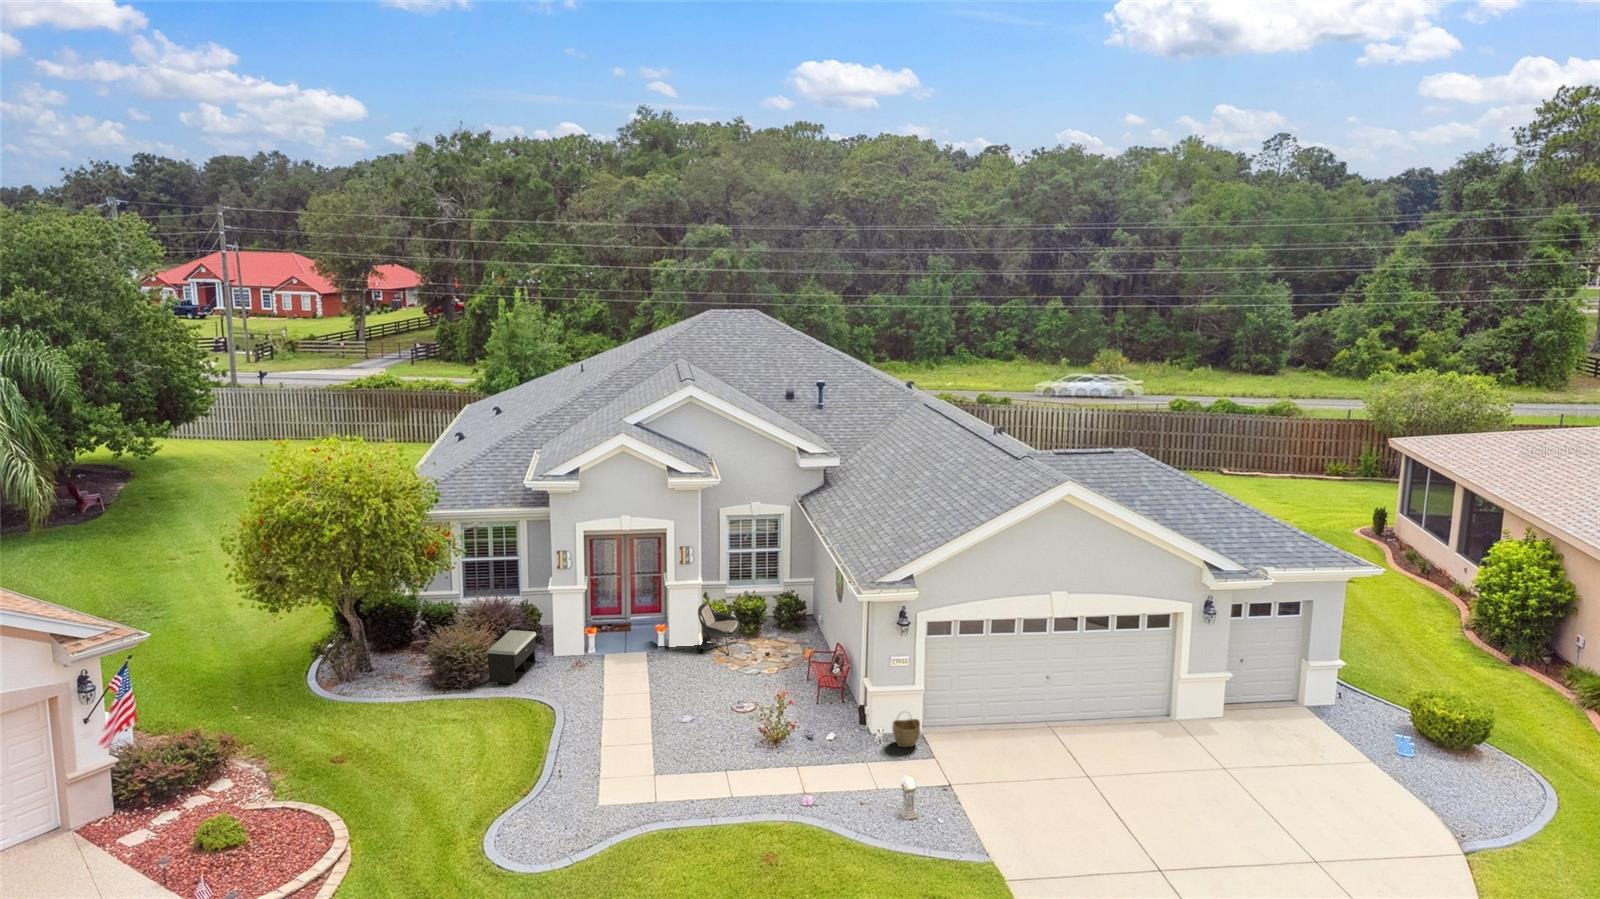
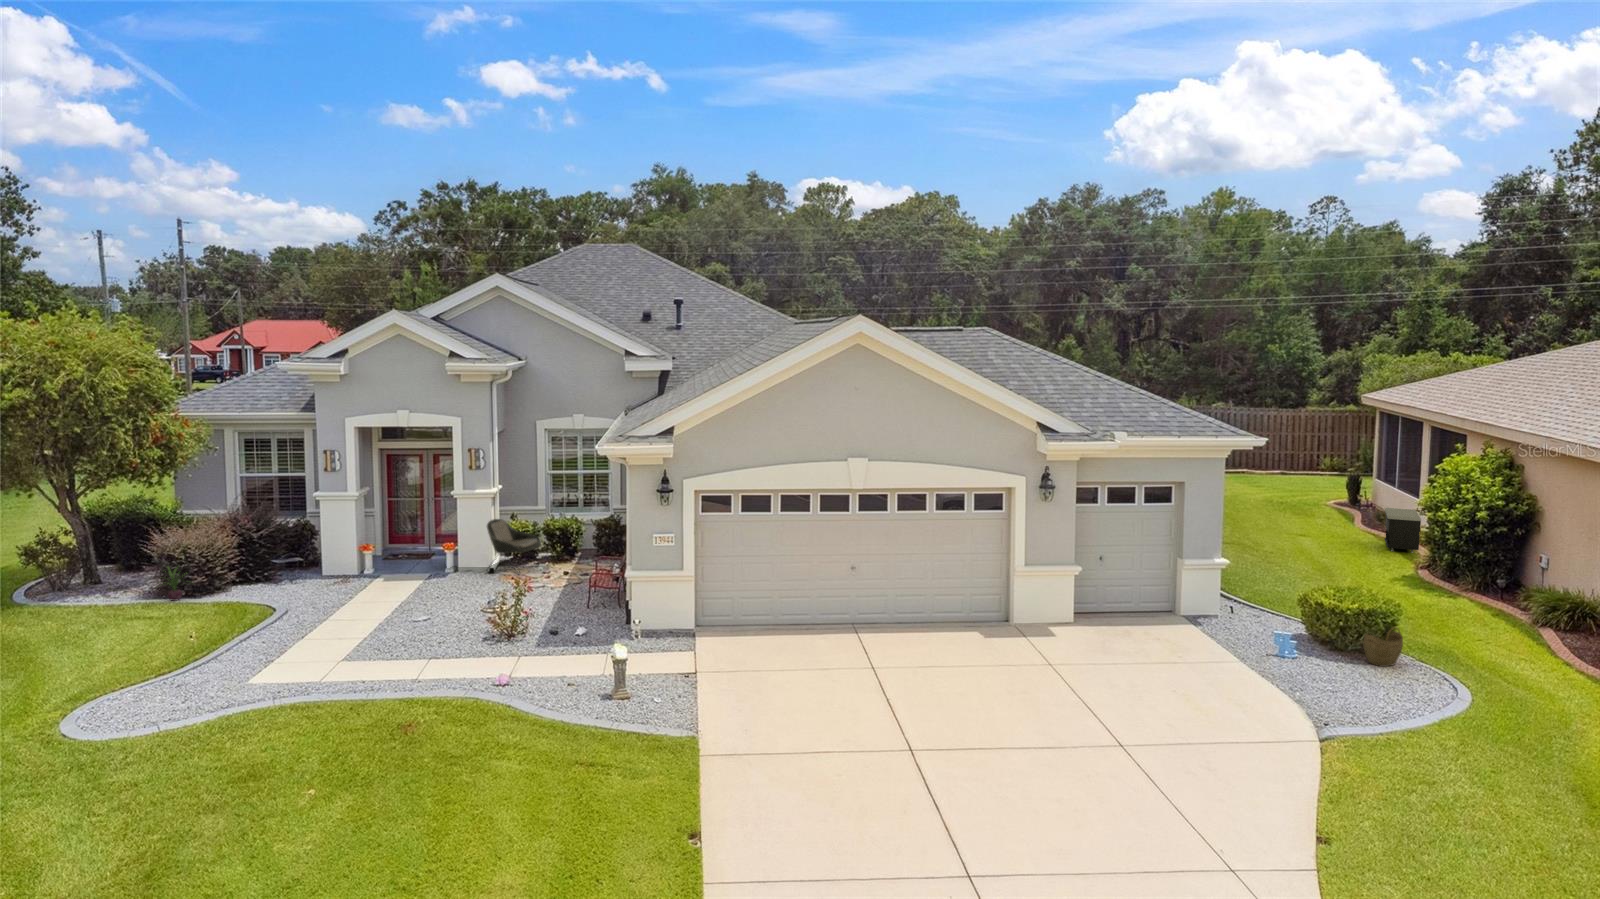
storage bench: present [487,630,536,685] -> present [1384,508,1421,553]
decorative plant: present [1511,640,1527,665] -> present [168,567,182,601]
woven basket: present [892,718,920,747] -> present [1364,629,1403,667]

